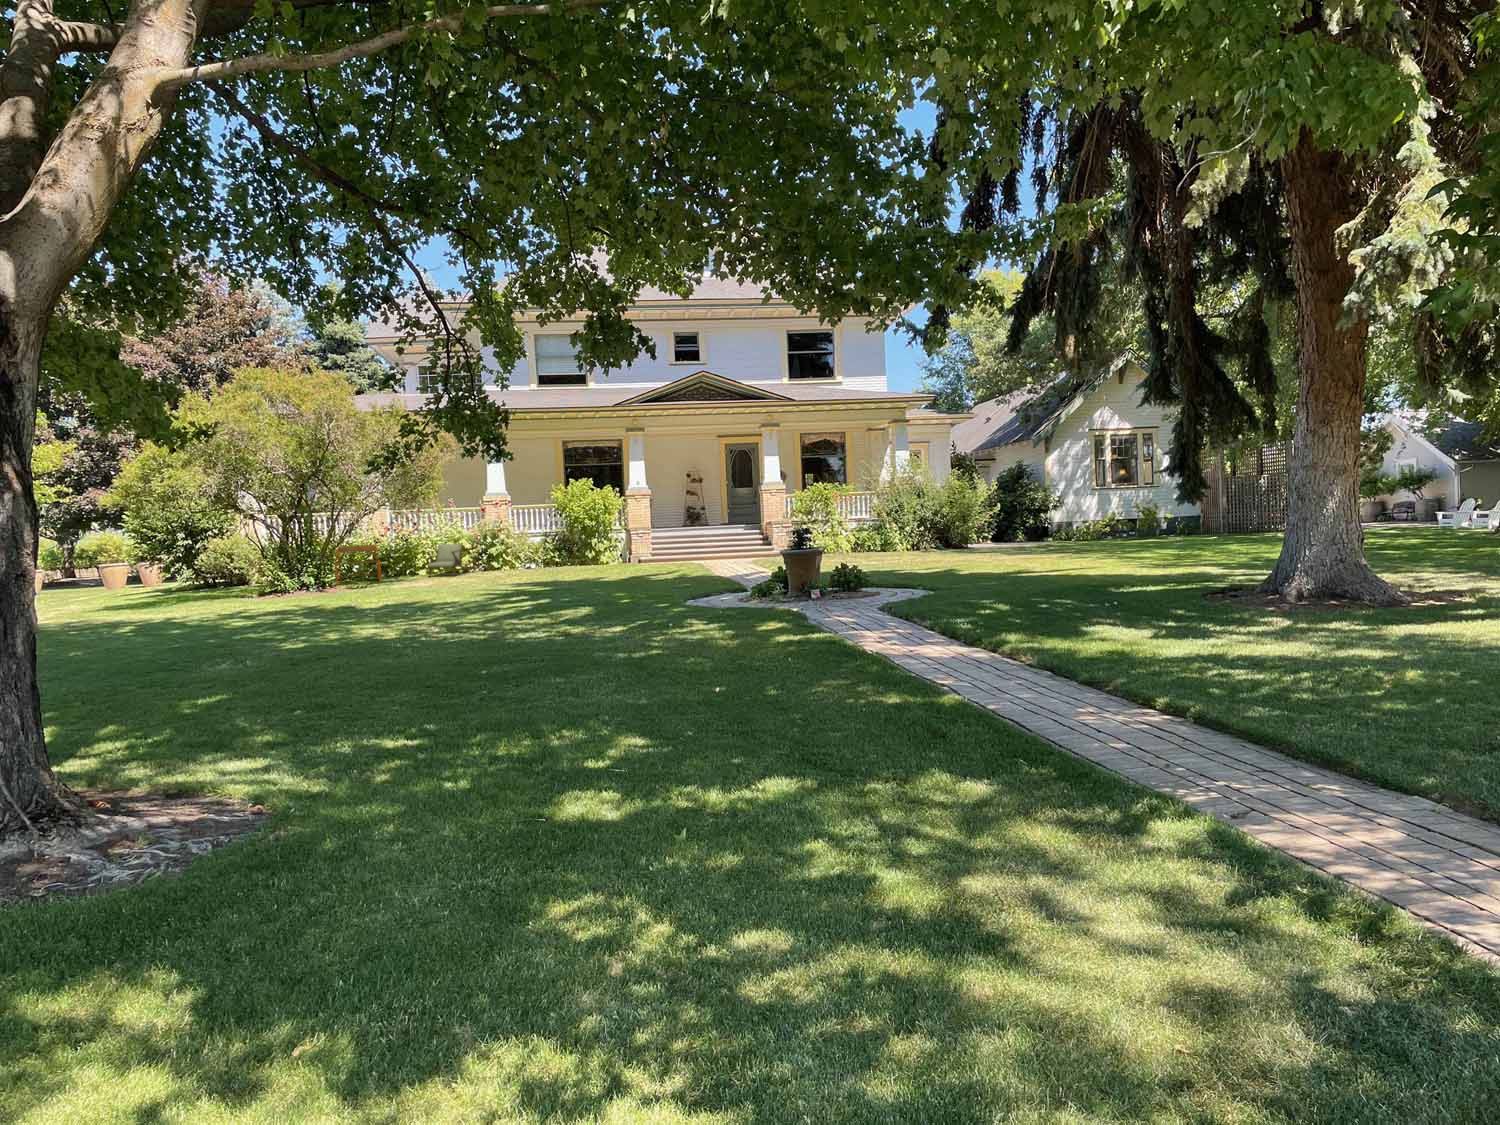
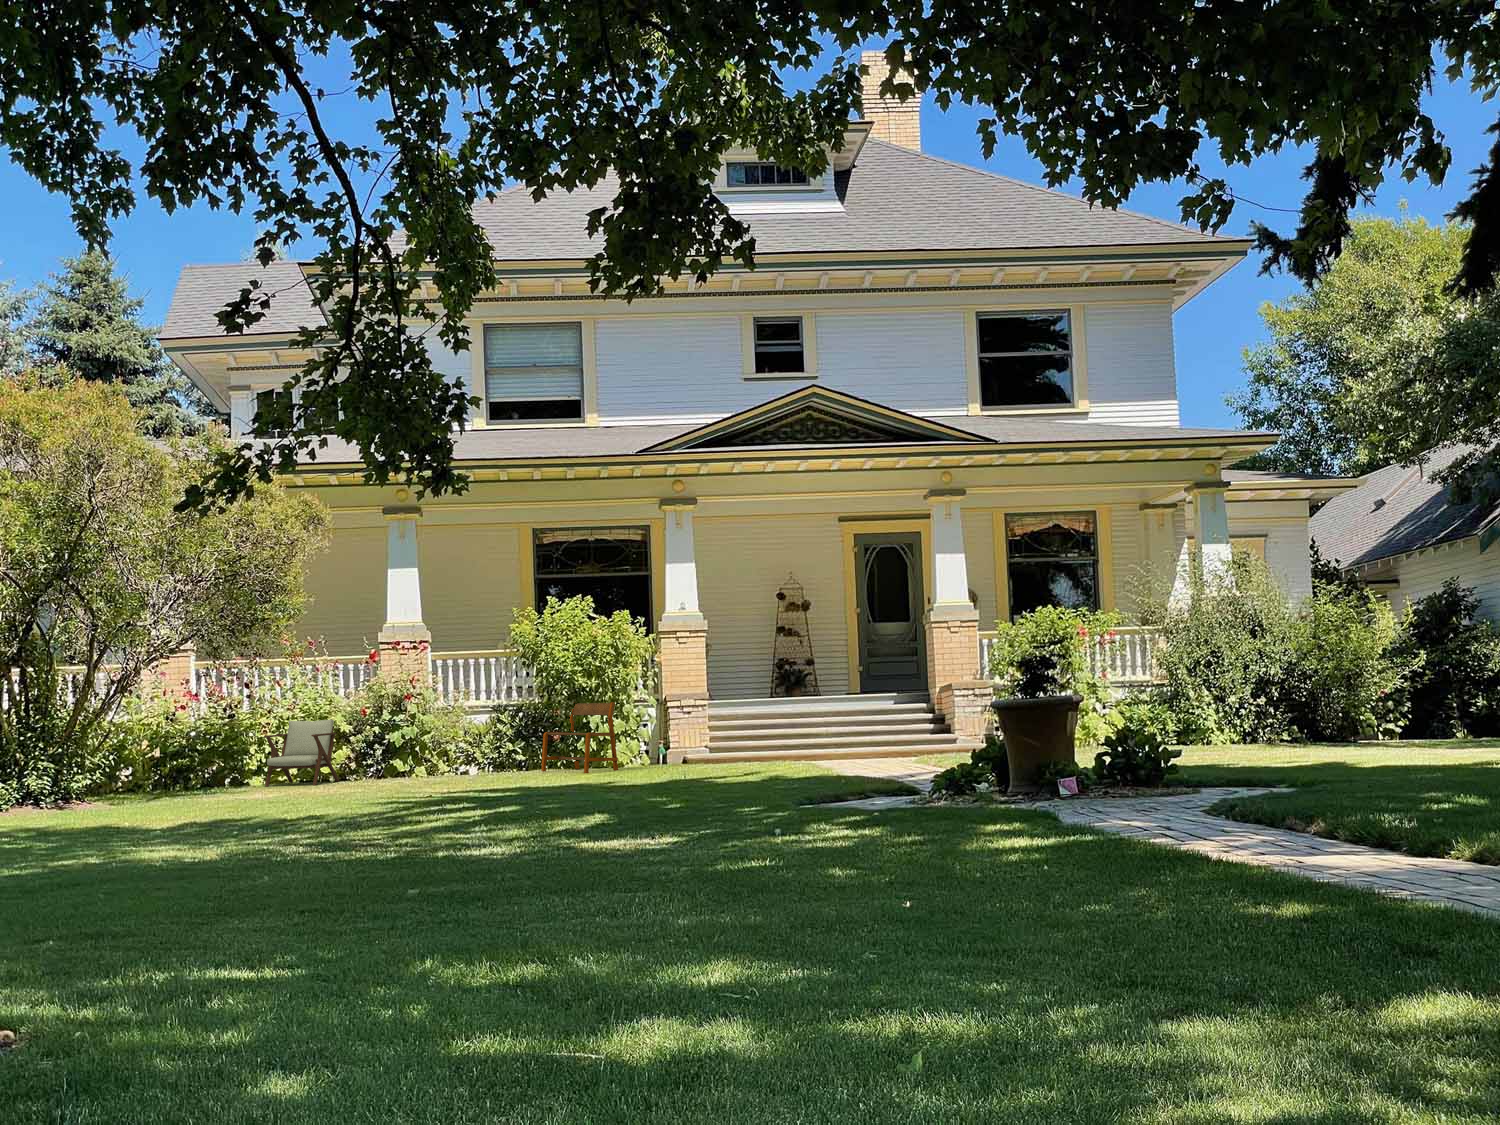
bench: present [335,545,381,585] -> present [541,702,618,773]

